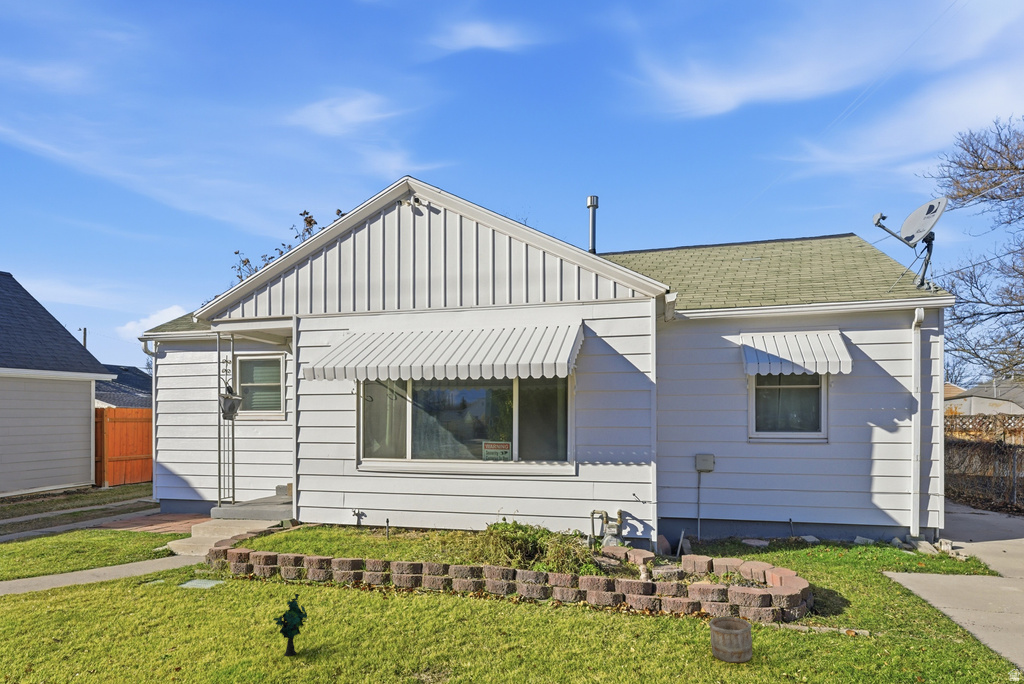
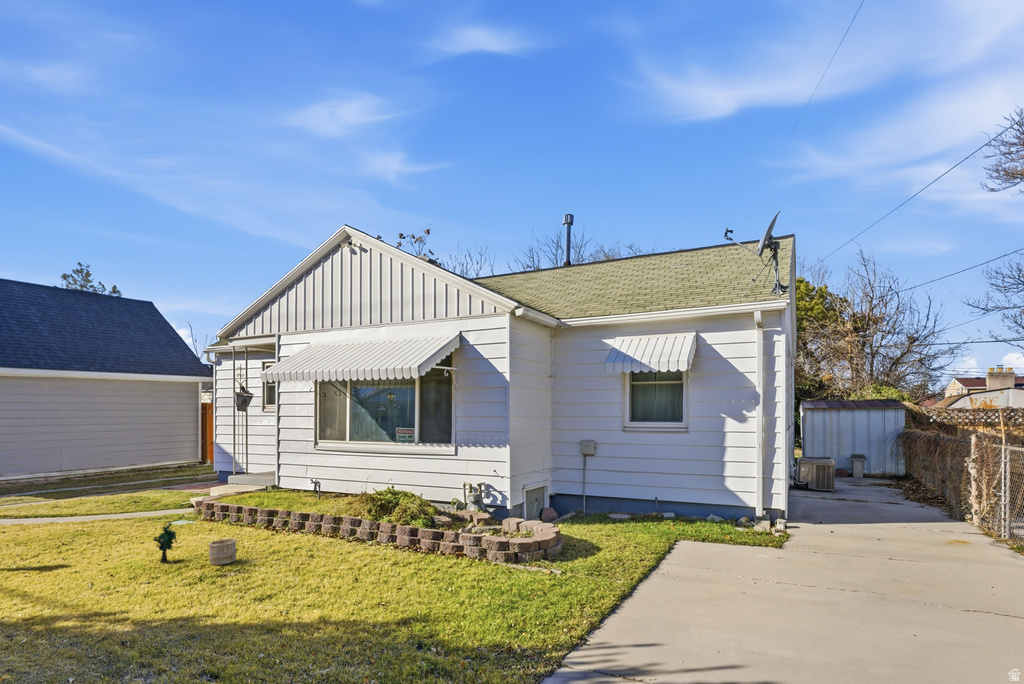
wooden bucket: present [709,617,752,663] -> present [208,539,237,565]

